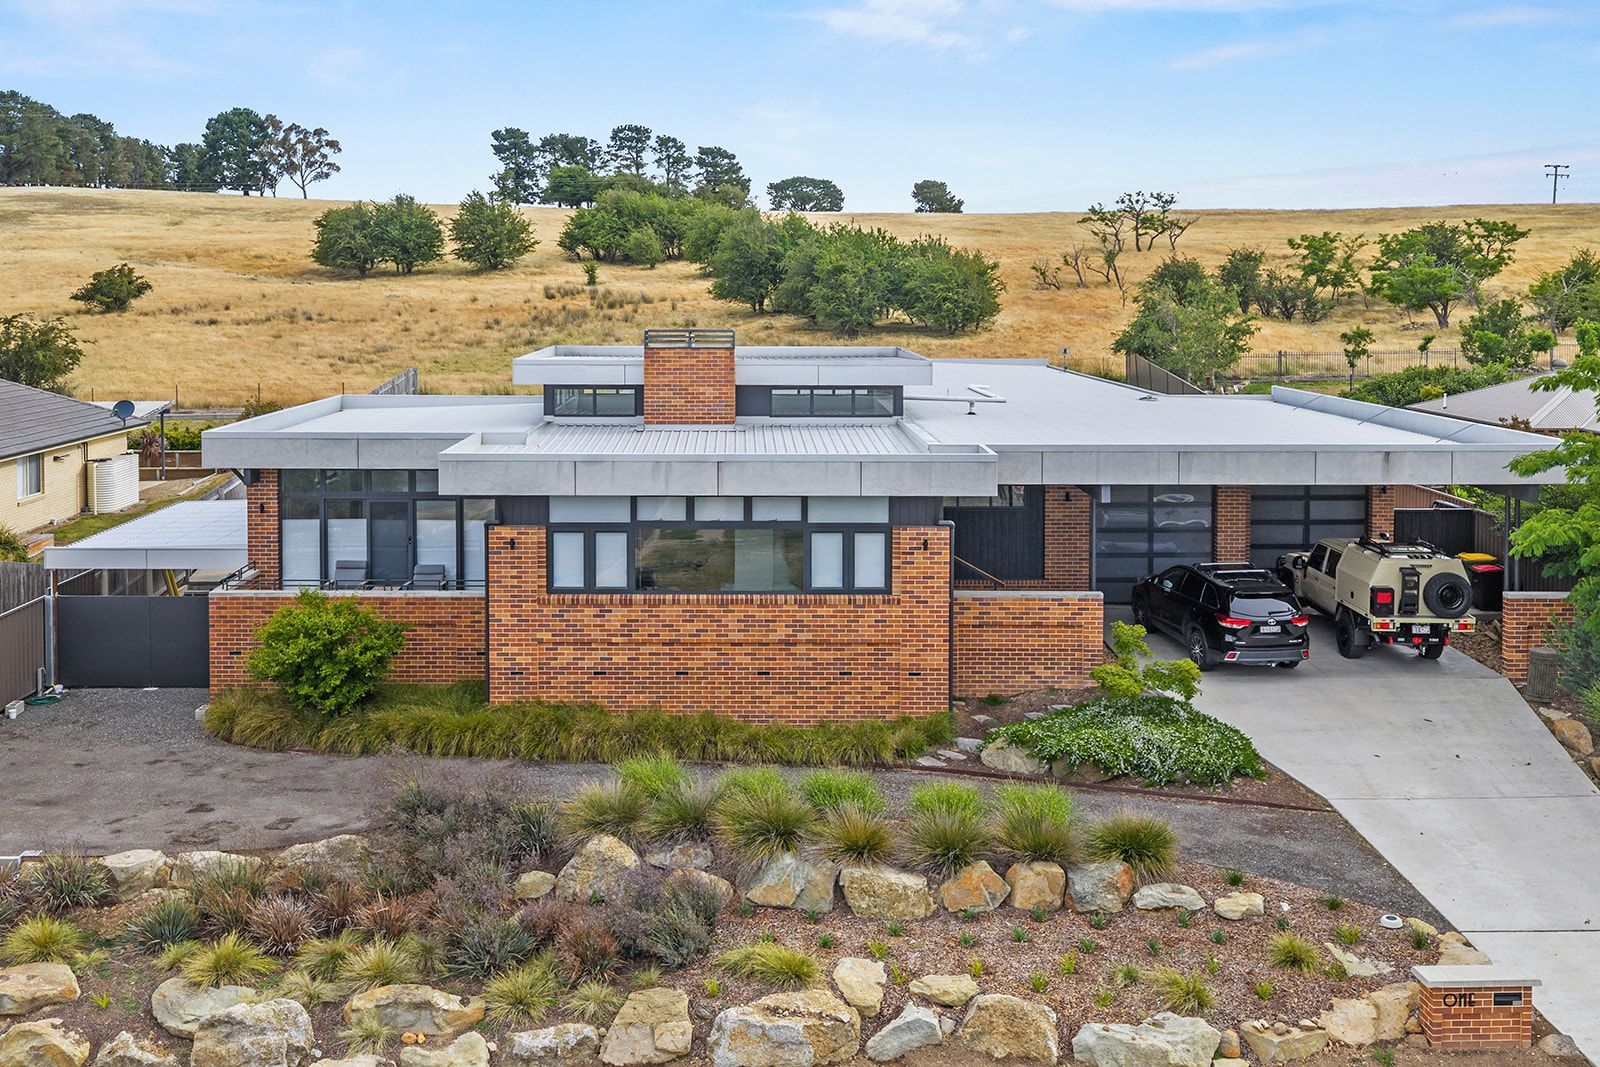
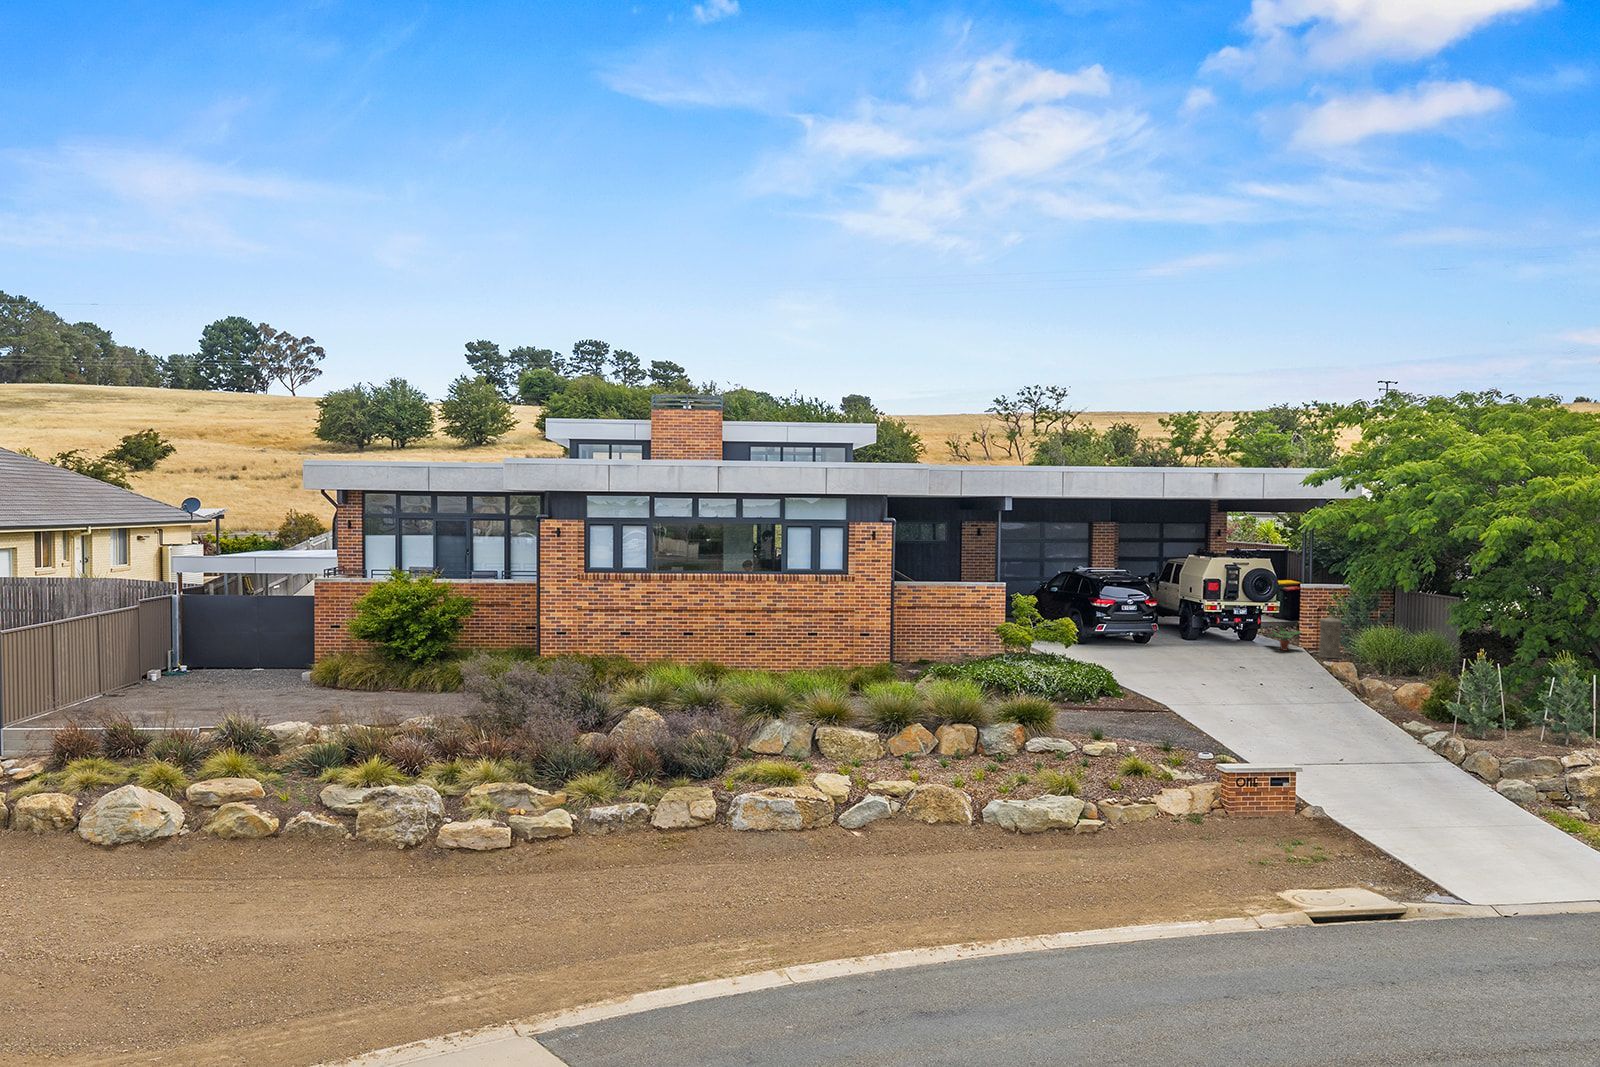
potted plant: none [1453,654,1506,687] -> present [1268,626,1301,651]

